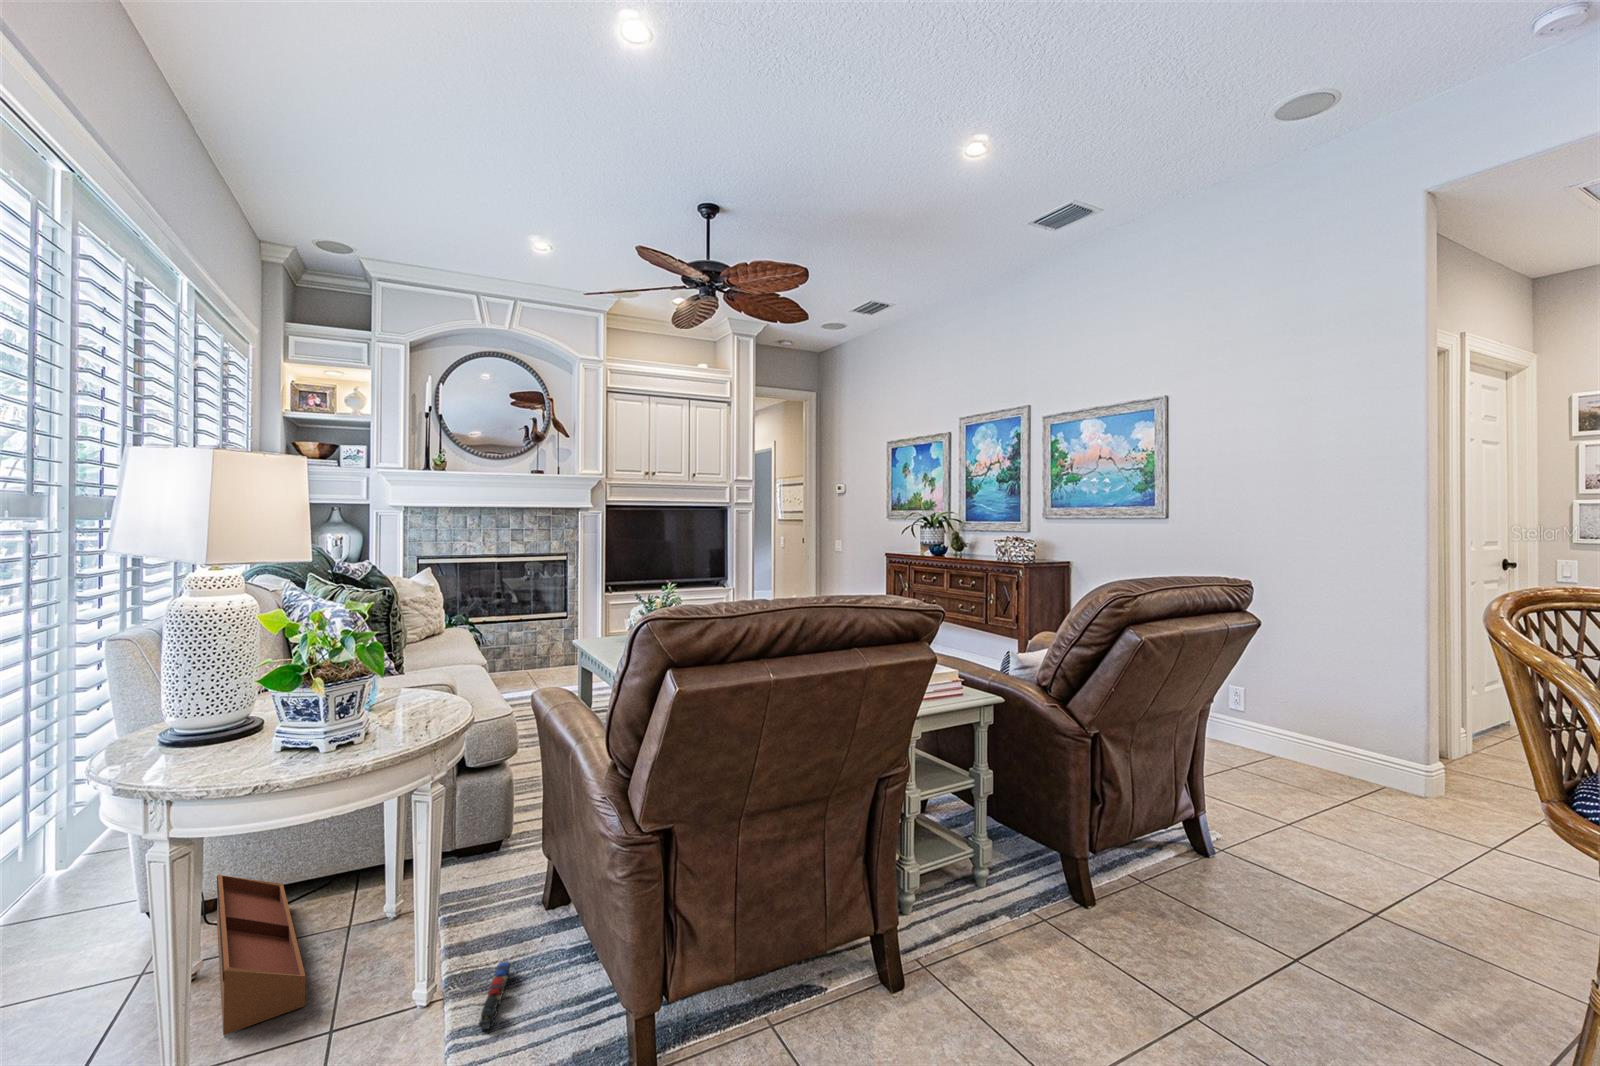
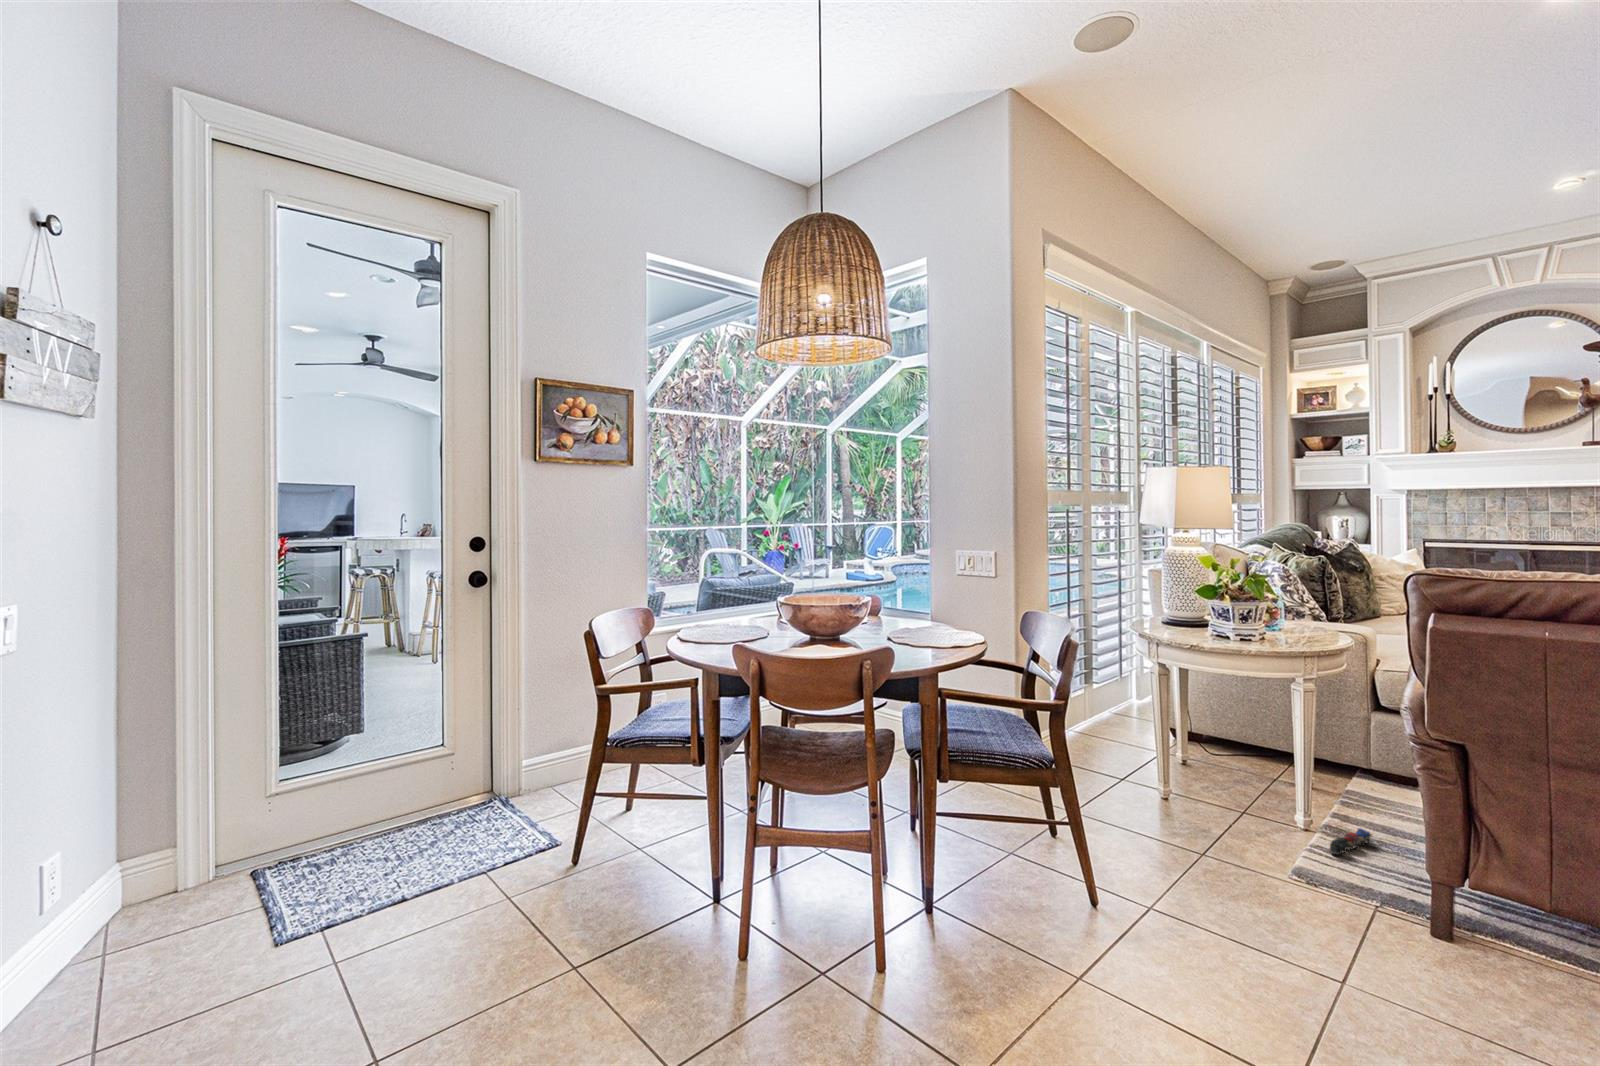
storage bin: present [217,875,305,1035] -> none [1186,721,1237,798]

